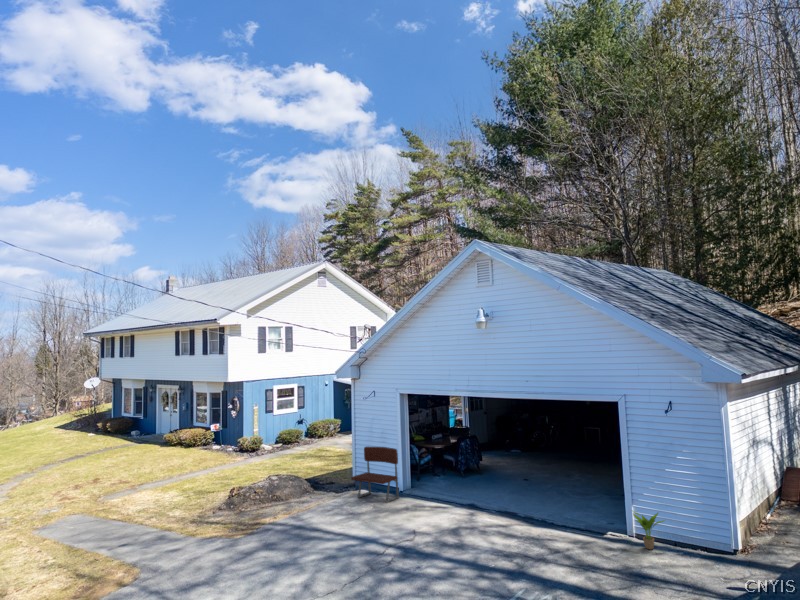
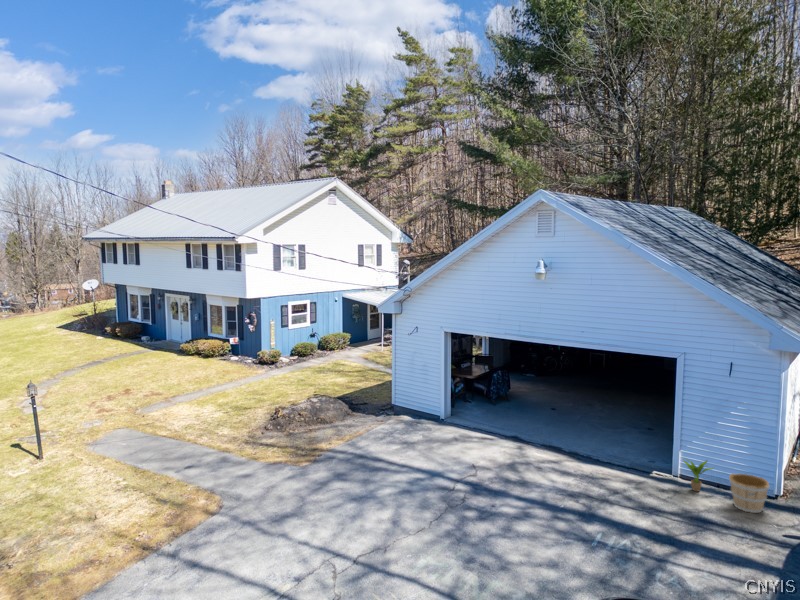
bench: present [351,447,399,502] -> none [396,377,441,431]
wooden bucket: none [677,524,720,568] -> present [729,474,770,513]

